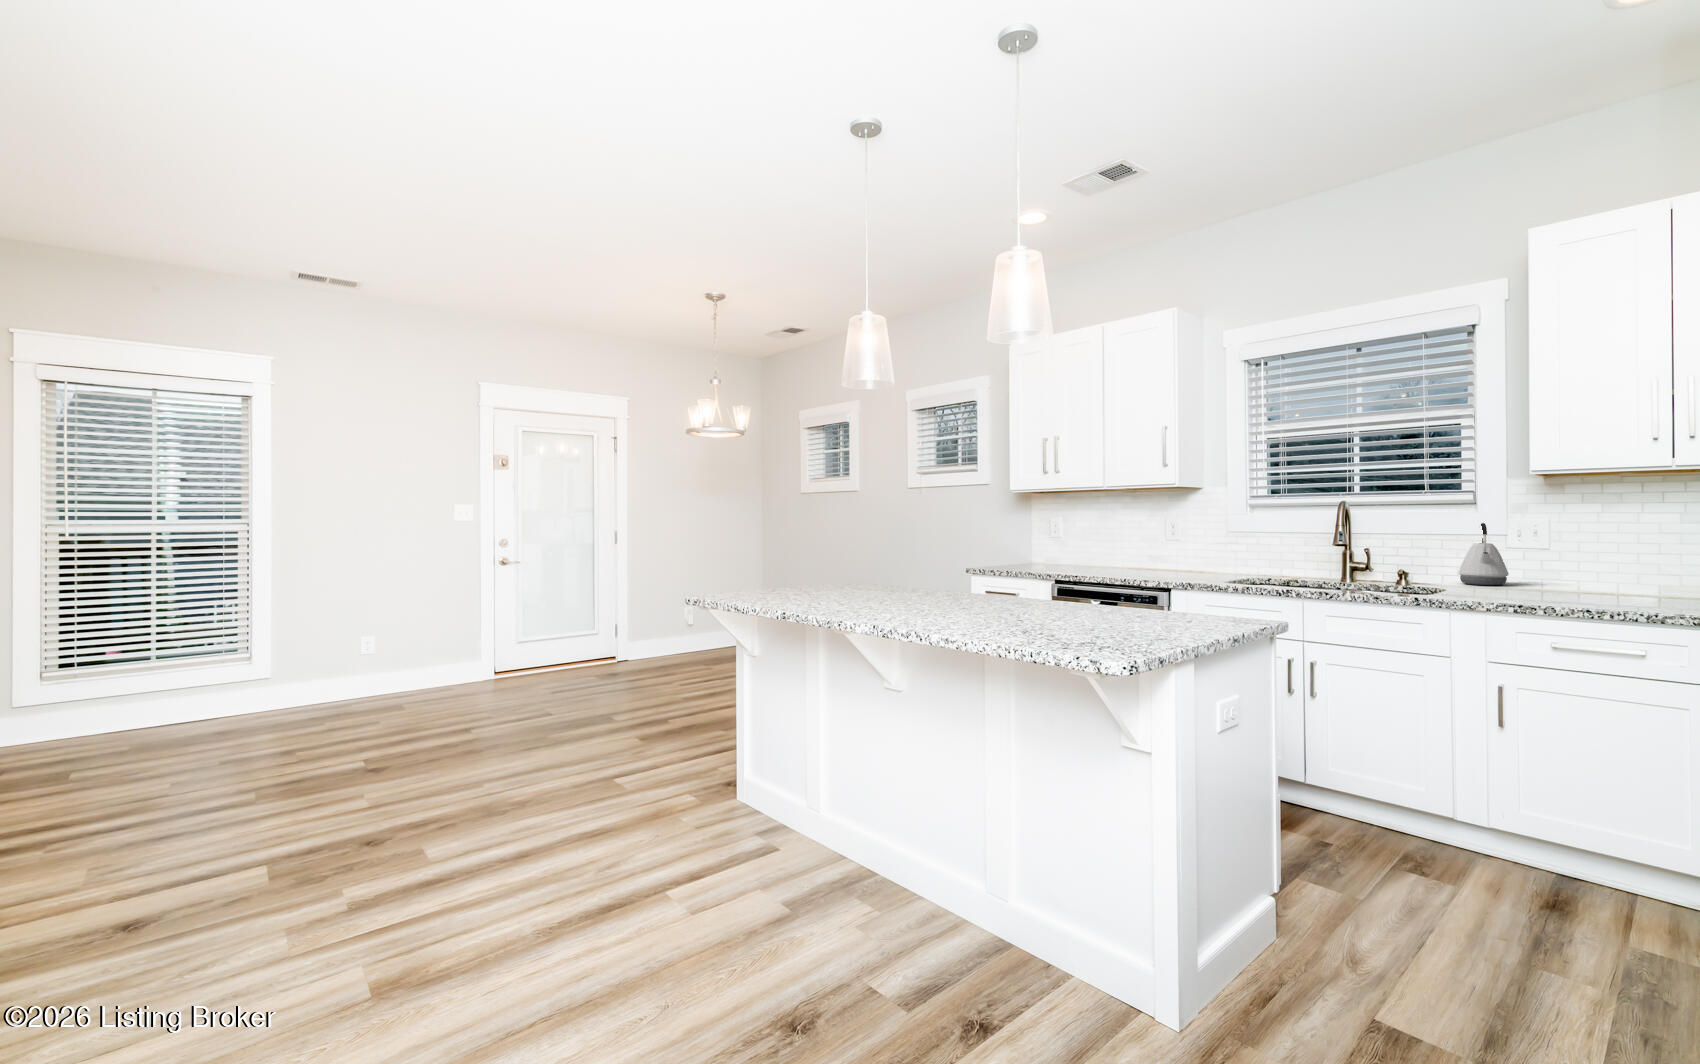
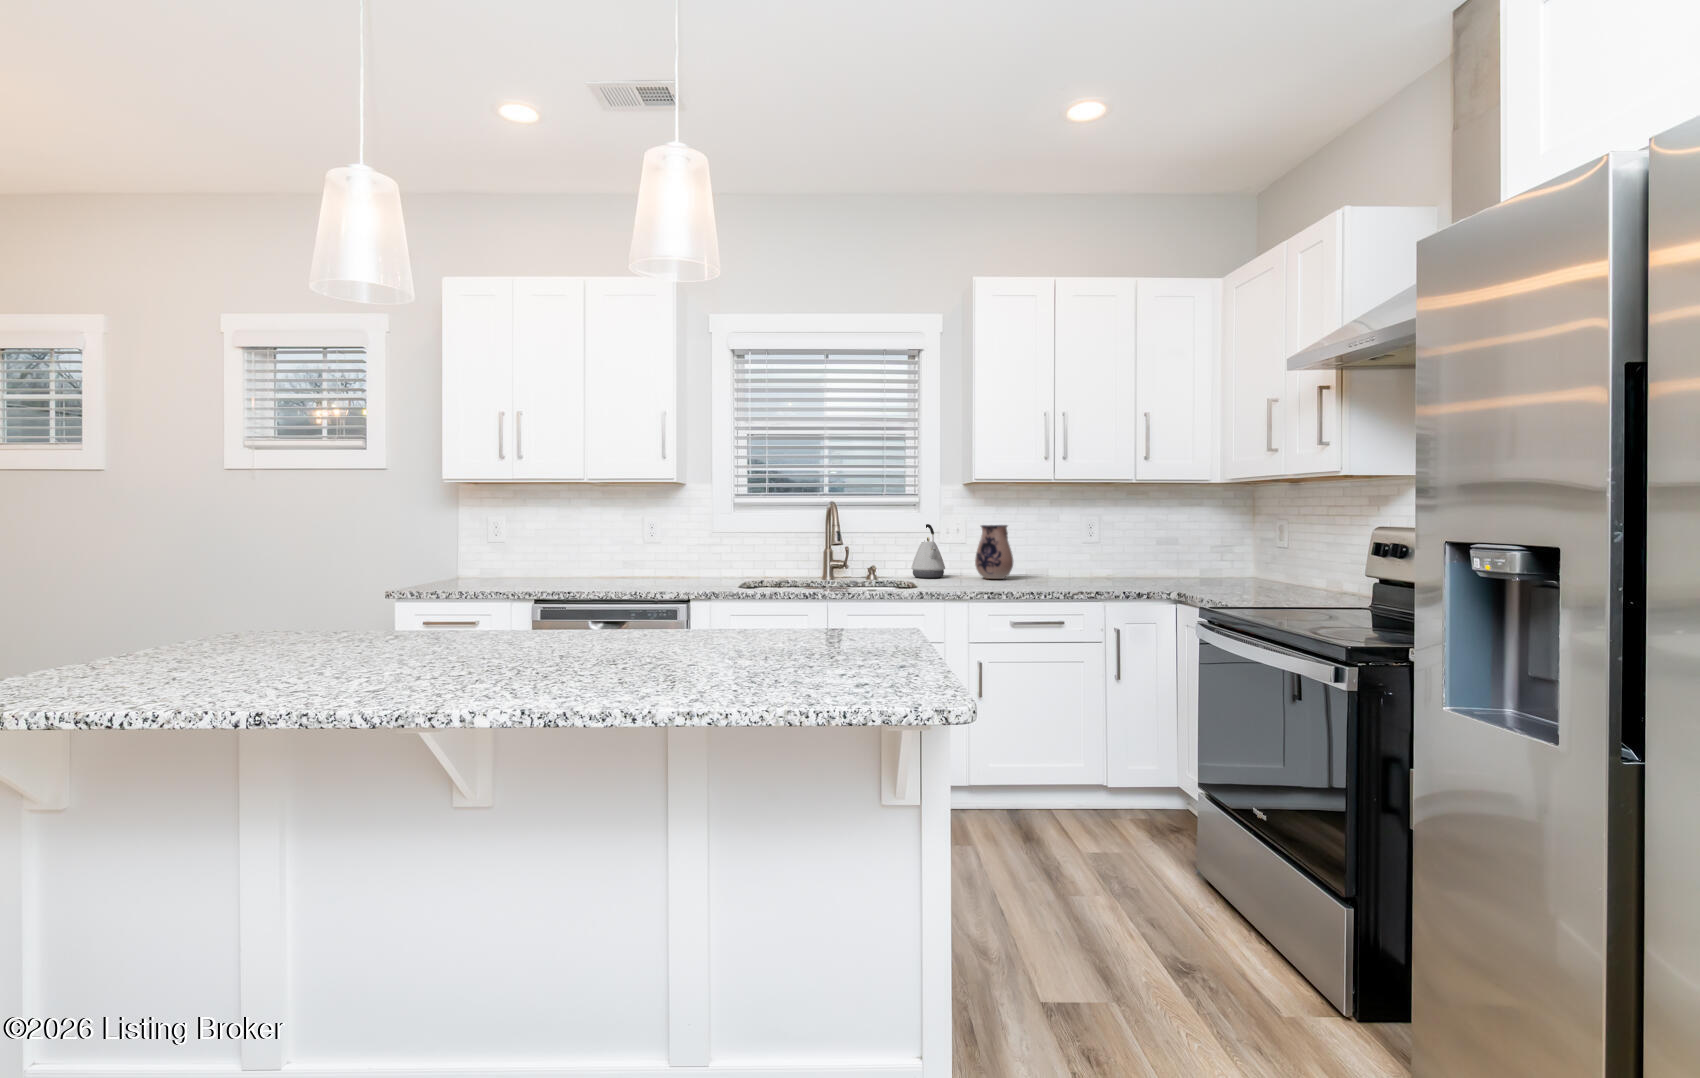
ceramic pitcher: none [1550,524,1614,592] -> present [975,525,1013,579]

